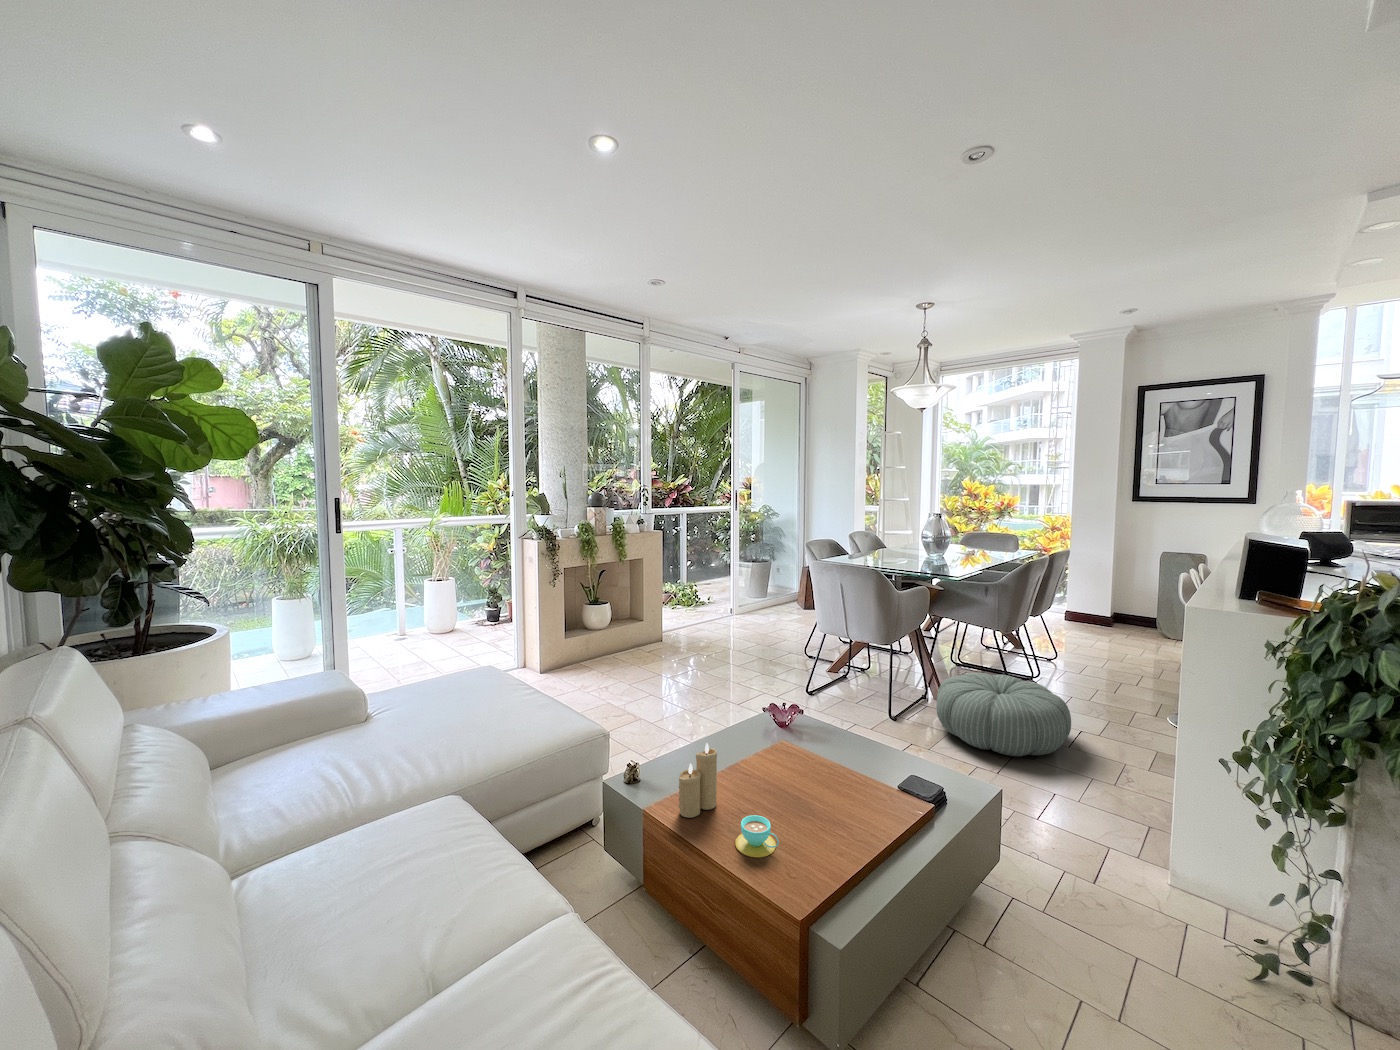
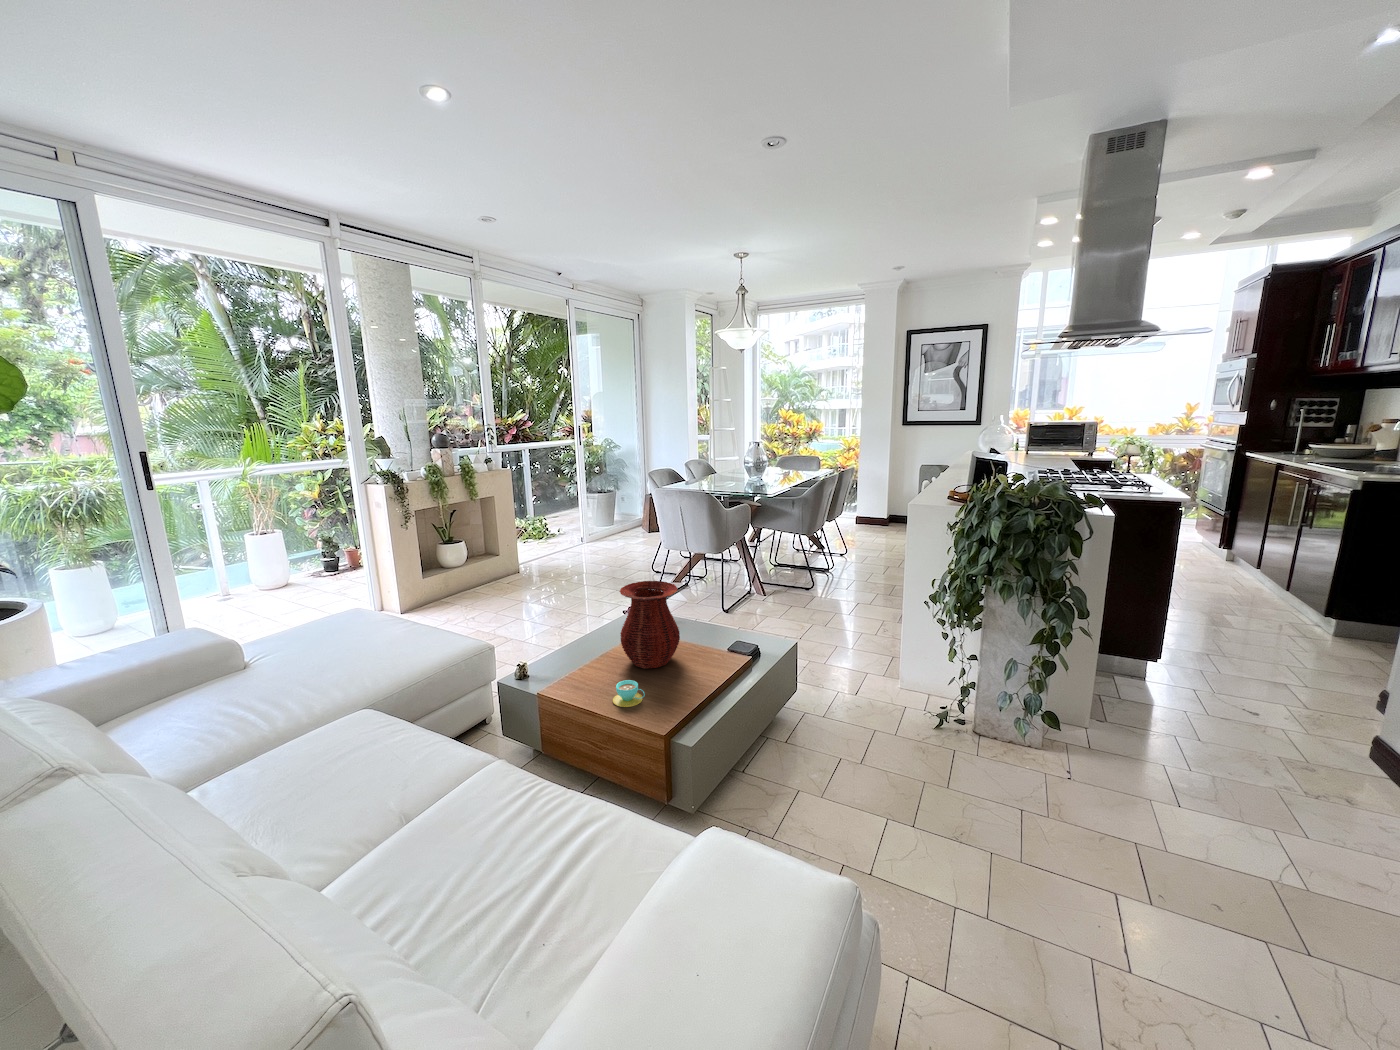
pouf: present [936,673,1071,756] -> none [758,568,852,626]
vase: none [754,678,833,799] -> present [619,581,680,668]
candle: present [679,743,717,818] -> none [564,636,595,692]

